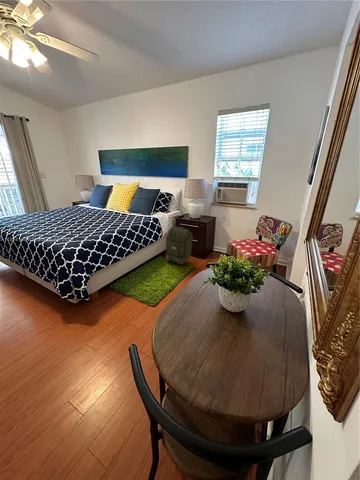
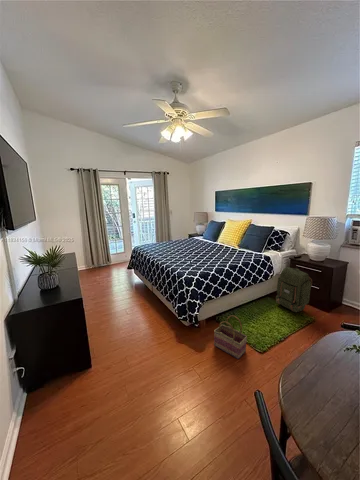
basket: none [106,280,141,321] -> present [214,315,247,359]

